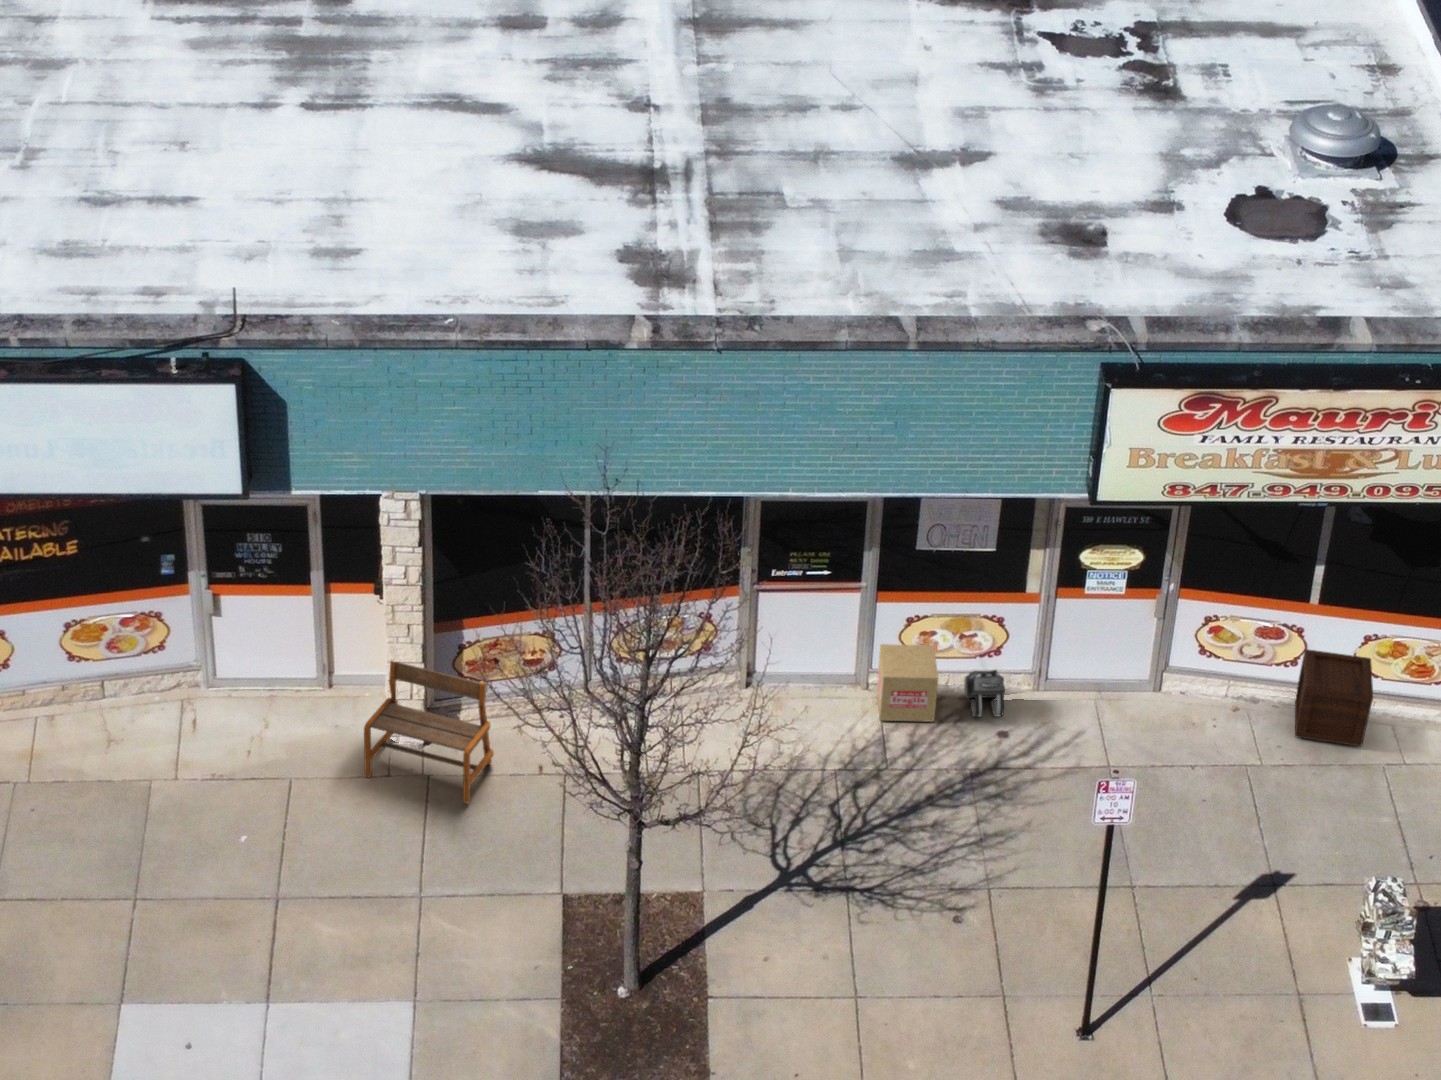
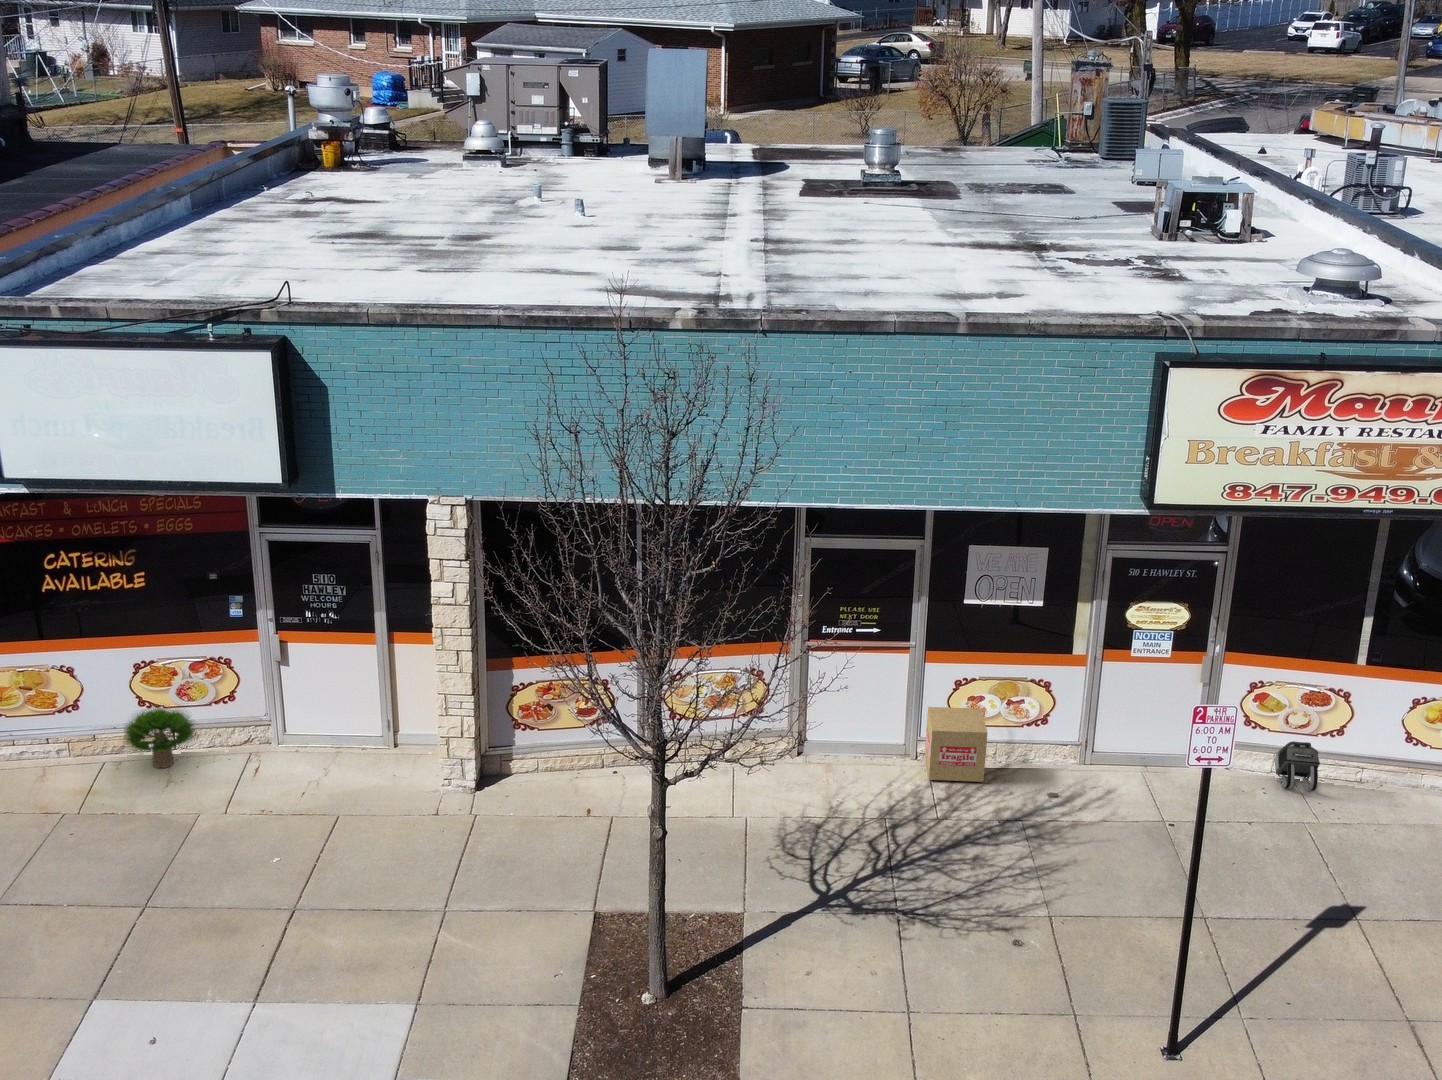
wooden crate: present [1295,649,1373,746] -> none [1344,717,1434,812]
bench: present [364,661,494,803] -> none [410,694,540,838]
potted plant: none [60,663,140,728] -> present [124,707,196,768]
backpack: present [964,670,1006,717] -> present [1275,741,1320,791]

